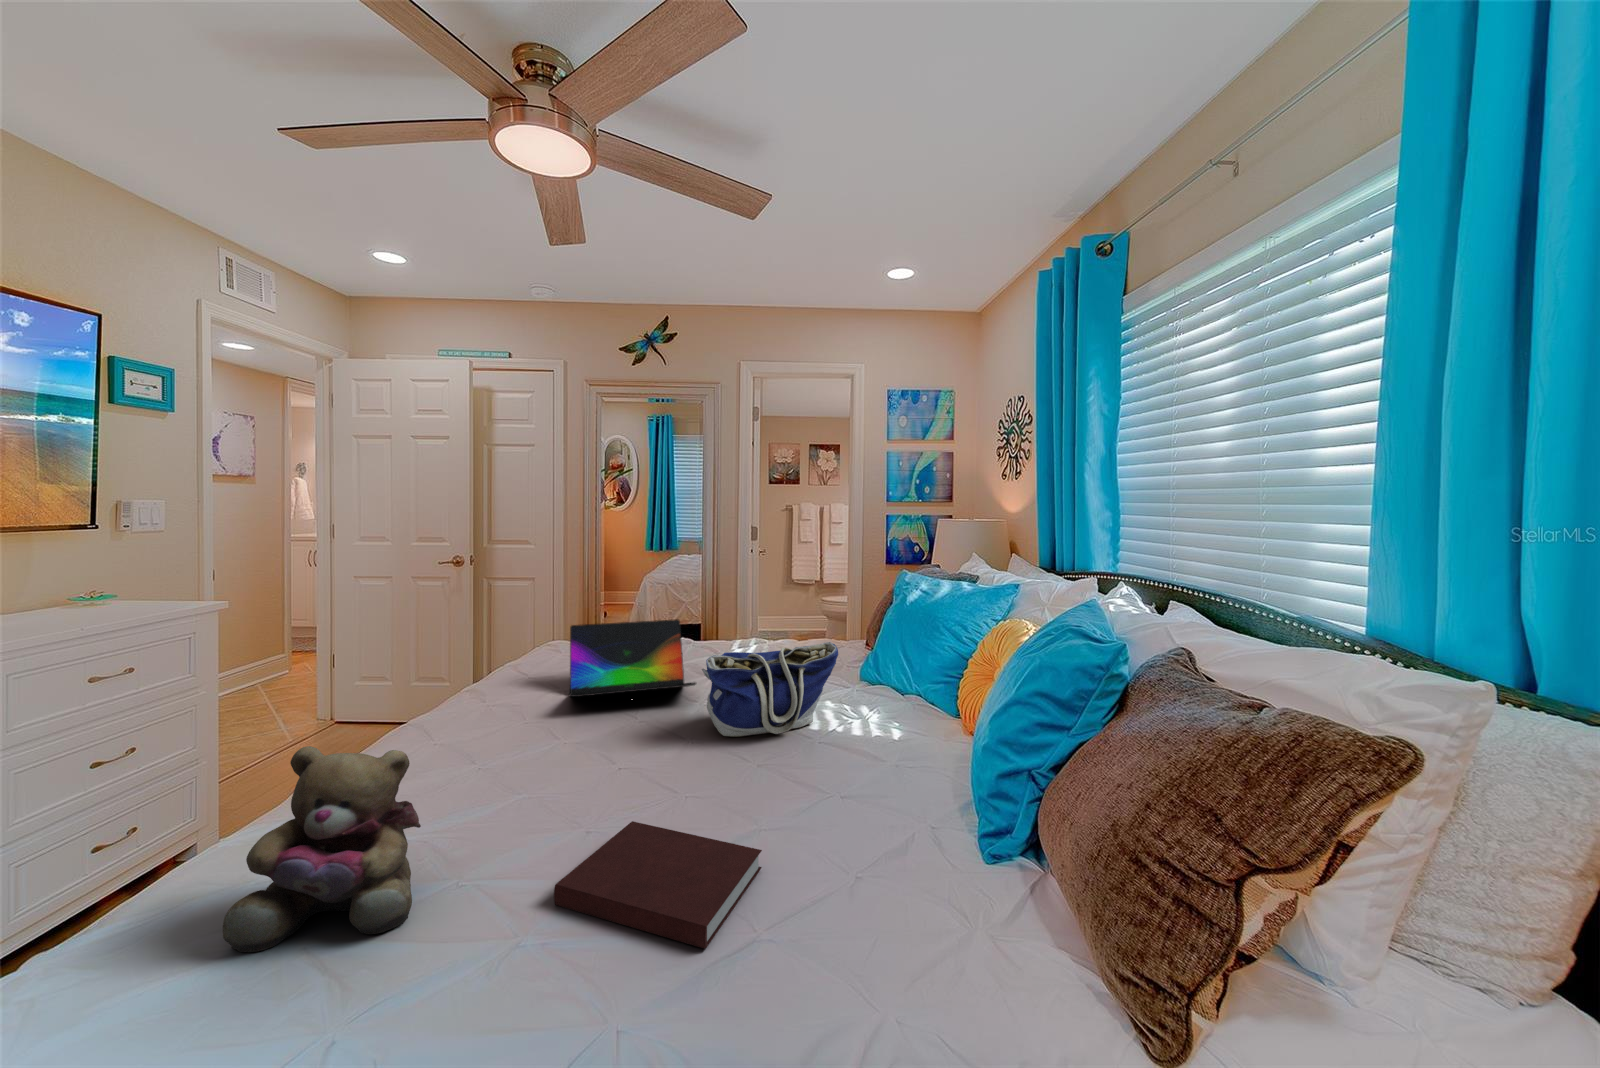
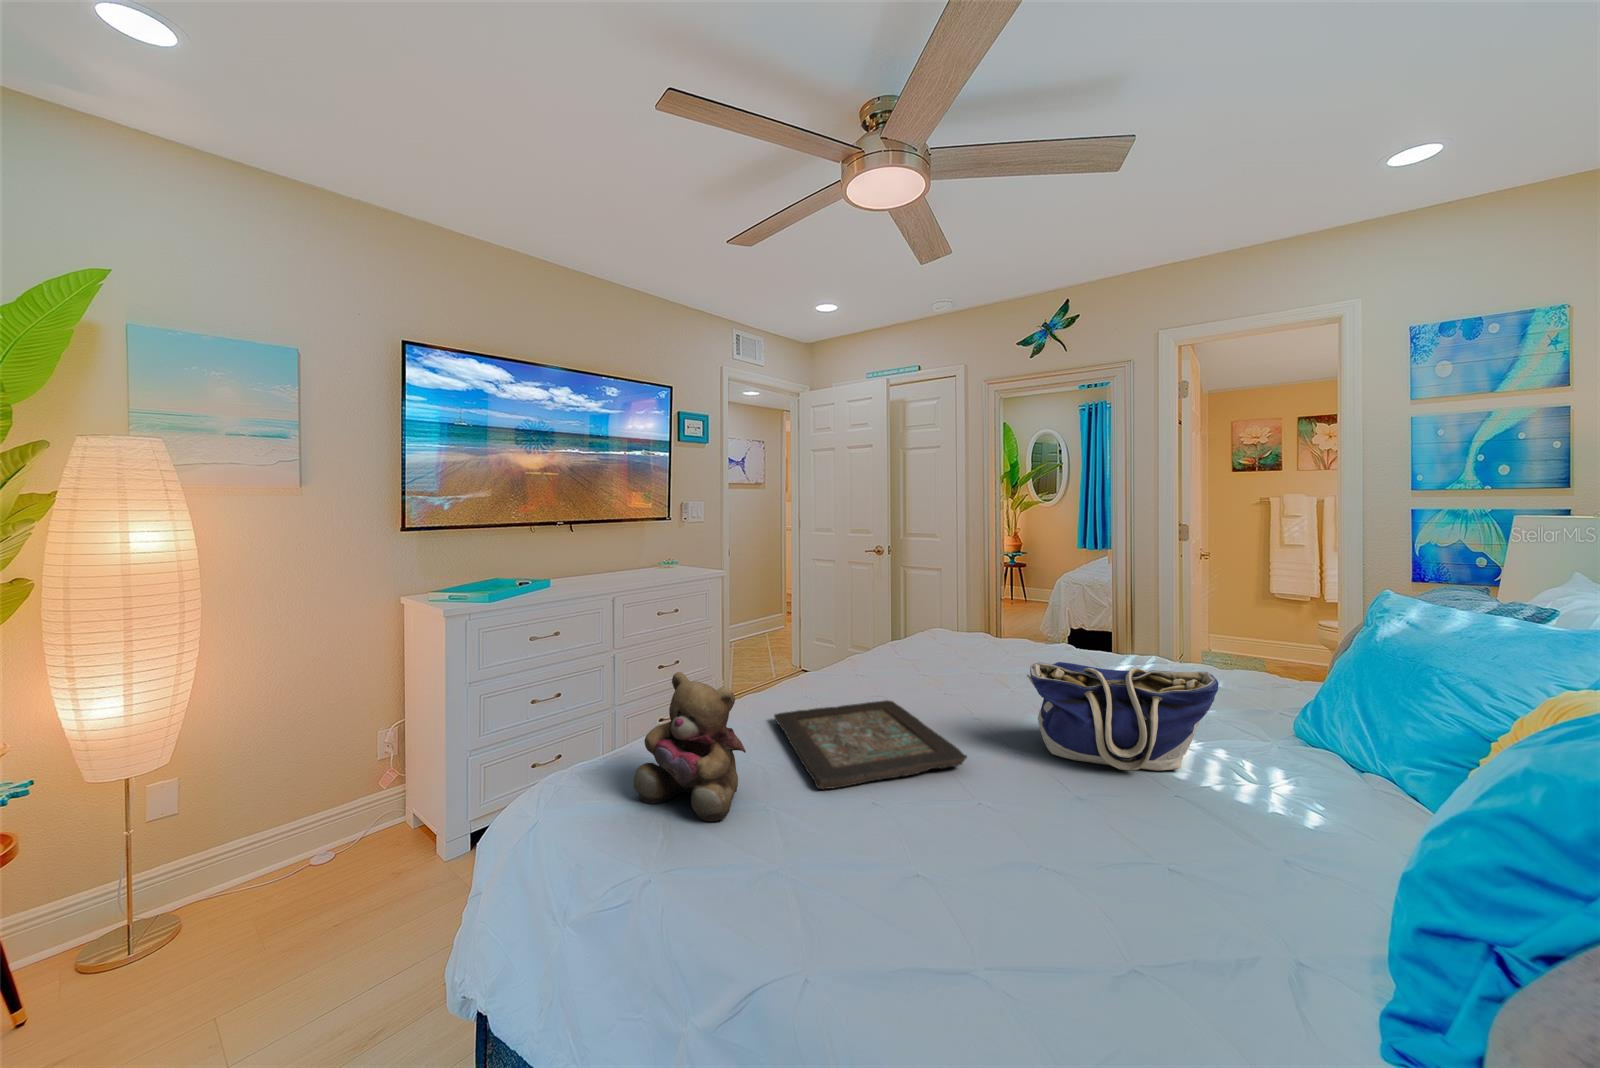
laptop: present [569,619,696,697] -> none [910,614,1039,695]
decorative tray: none [410,724,660,840] -> present [774,700,967,789]
notebook: present [554,821,762,949] -> none [819,807,1023,957]

